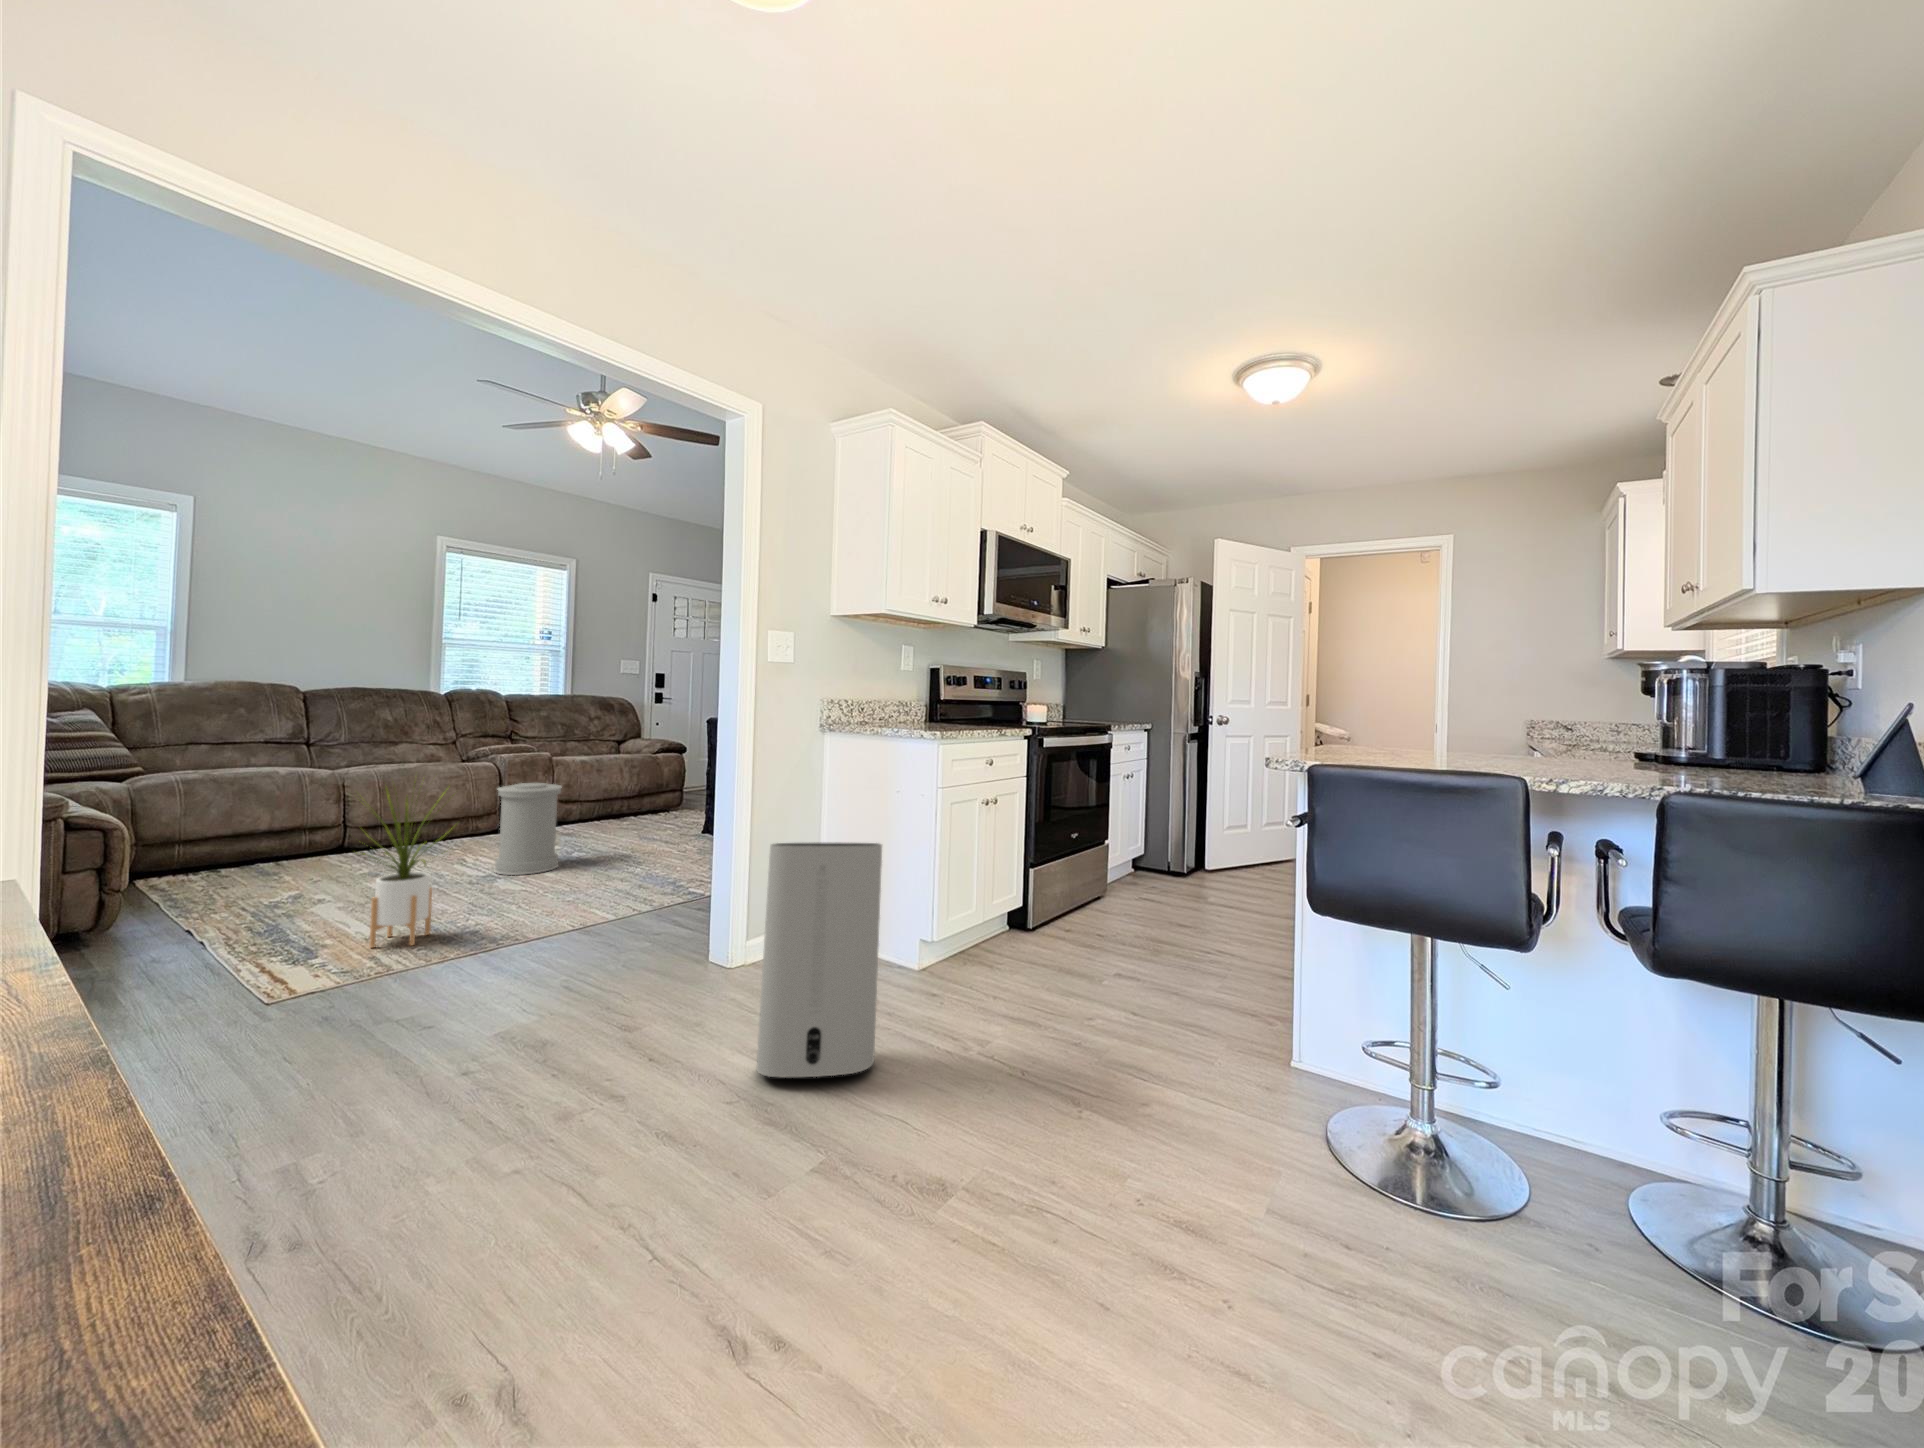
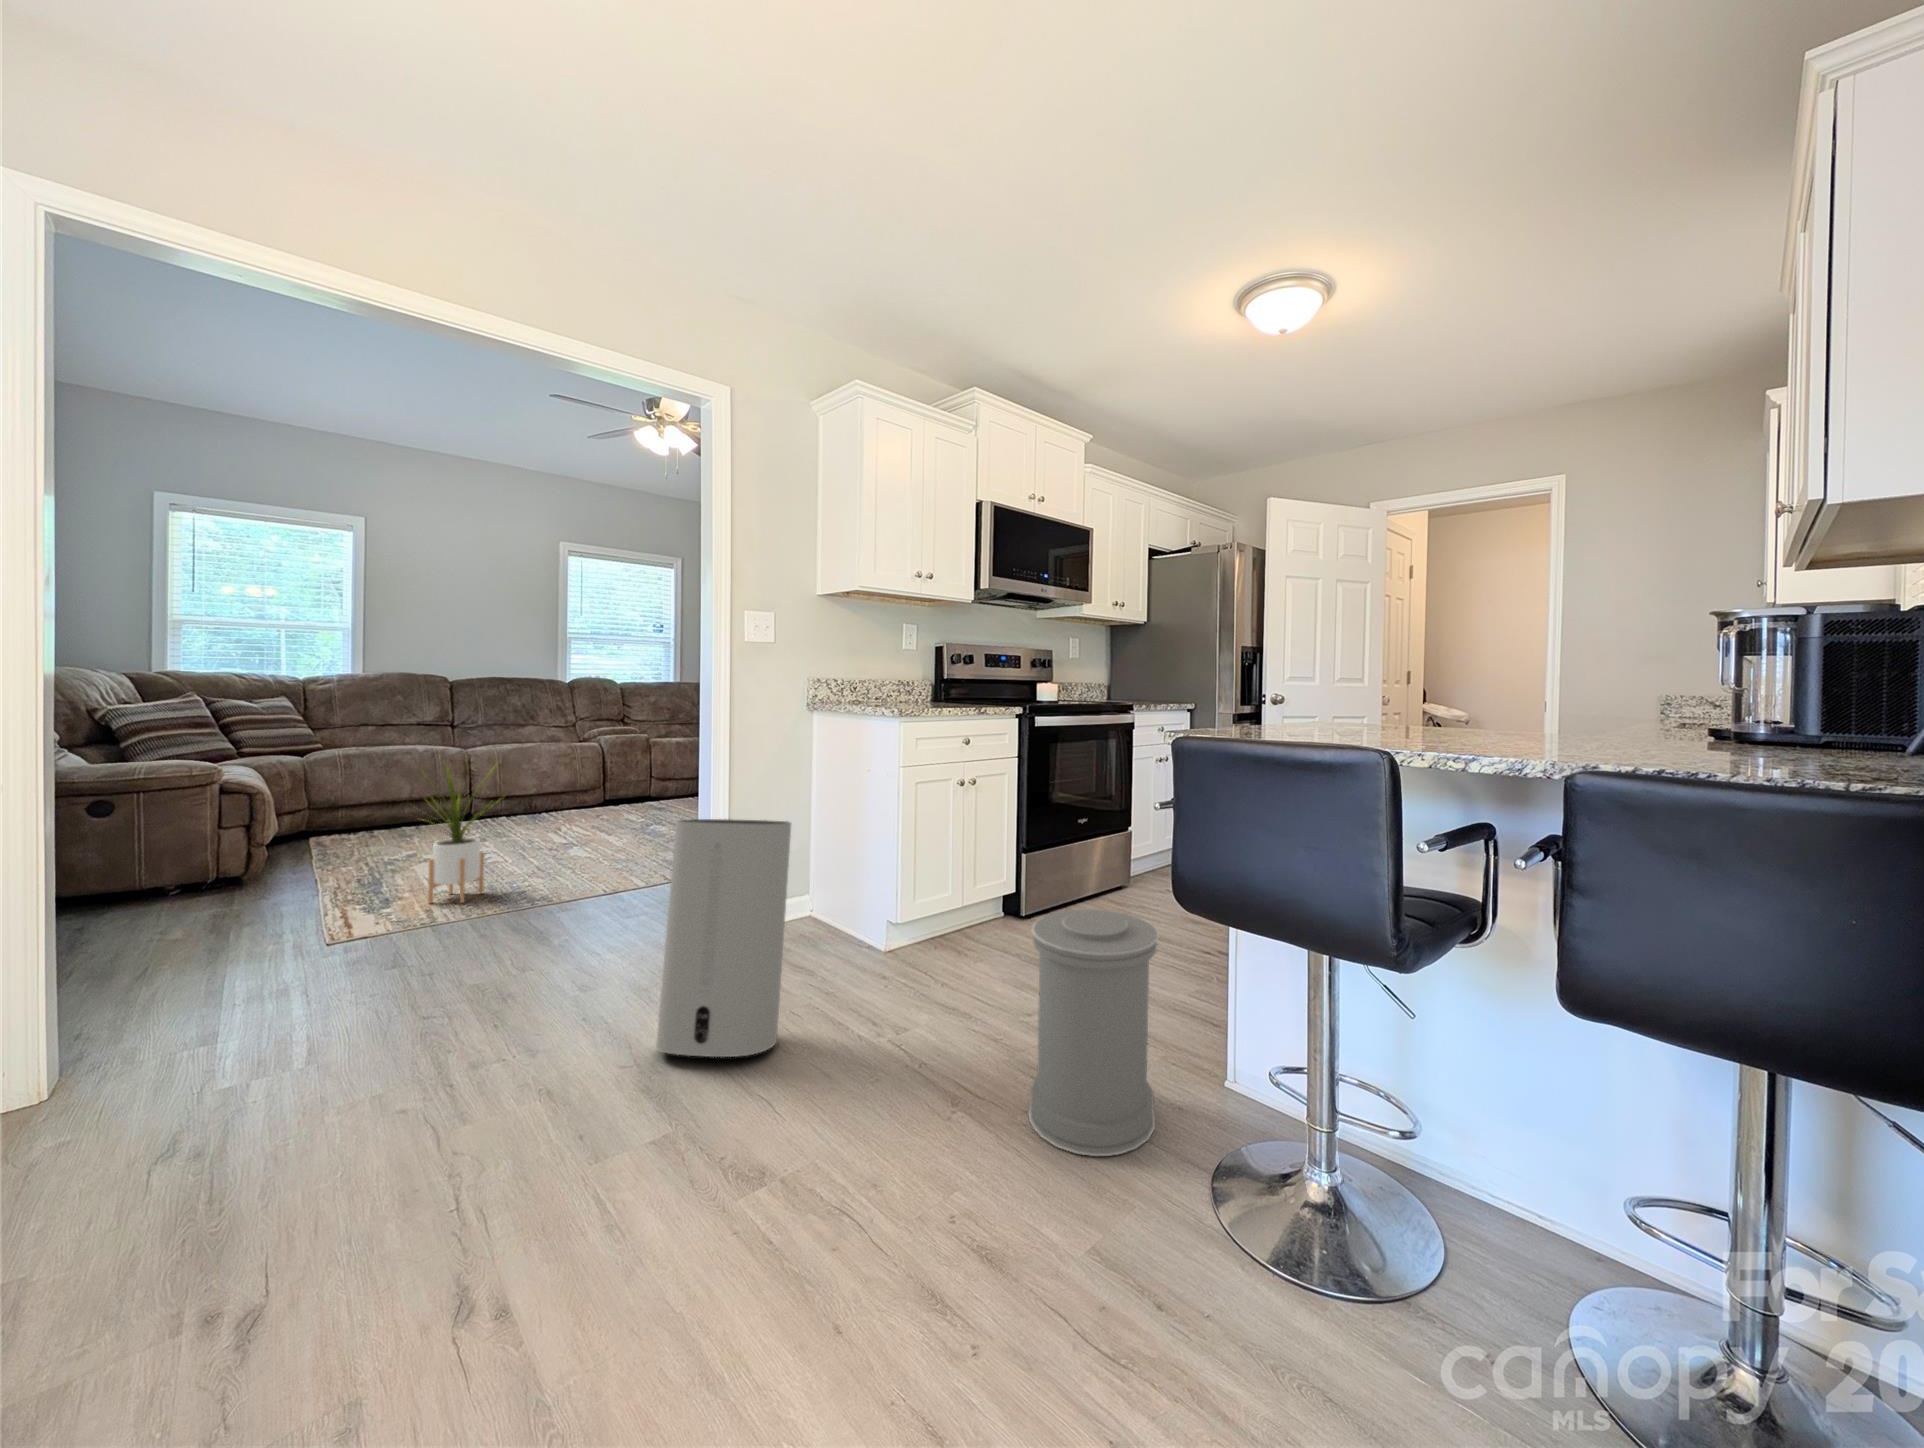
trash can: present [495,783,562,875] -> present [1028,910,1159,1156]

